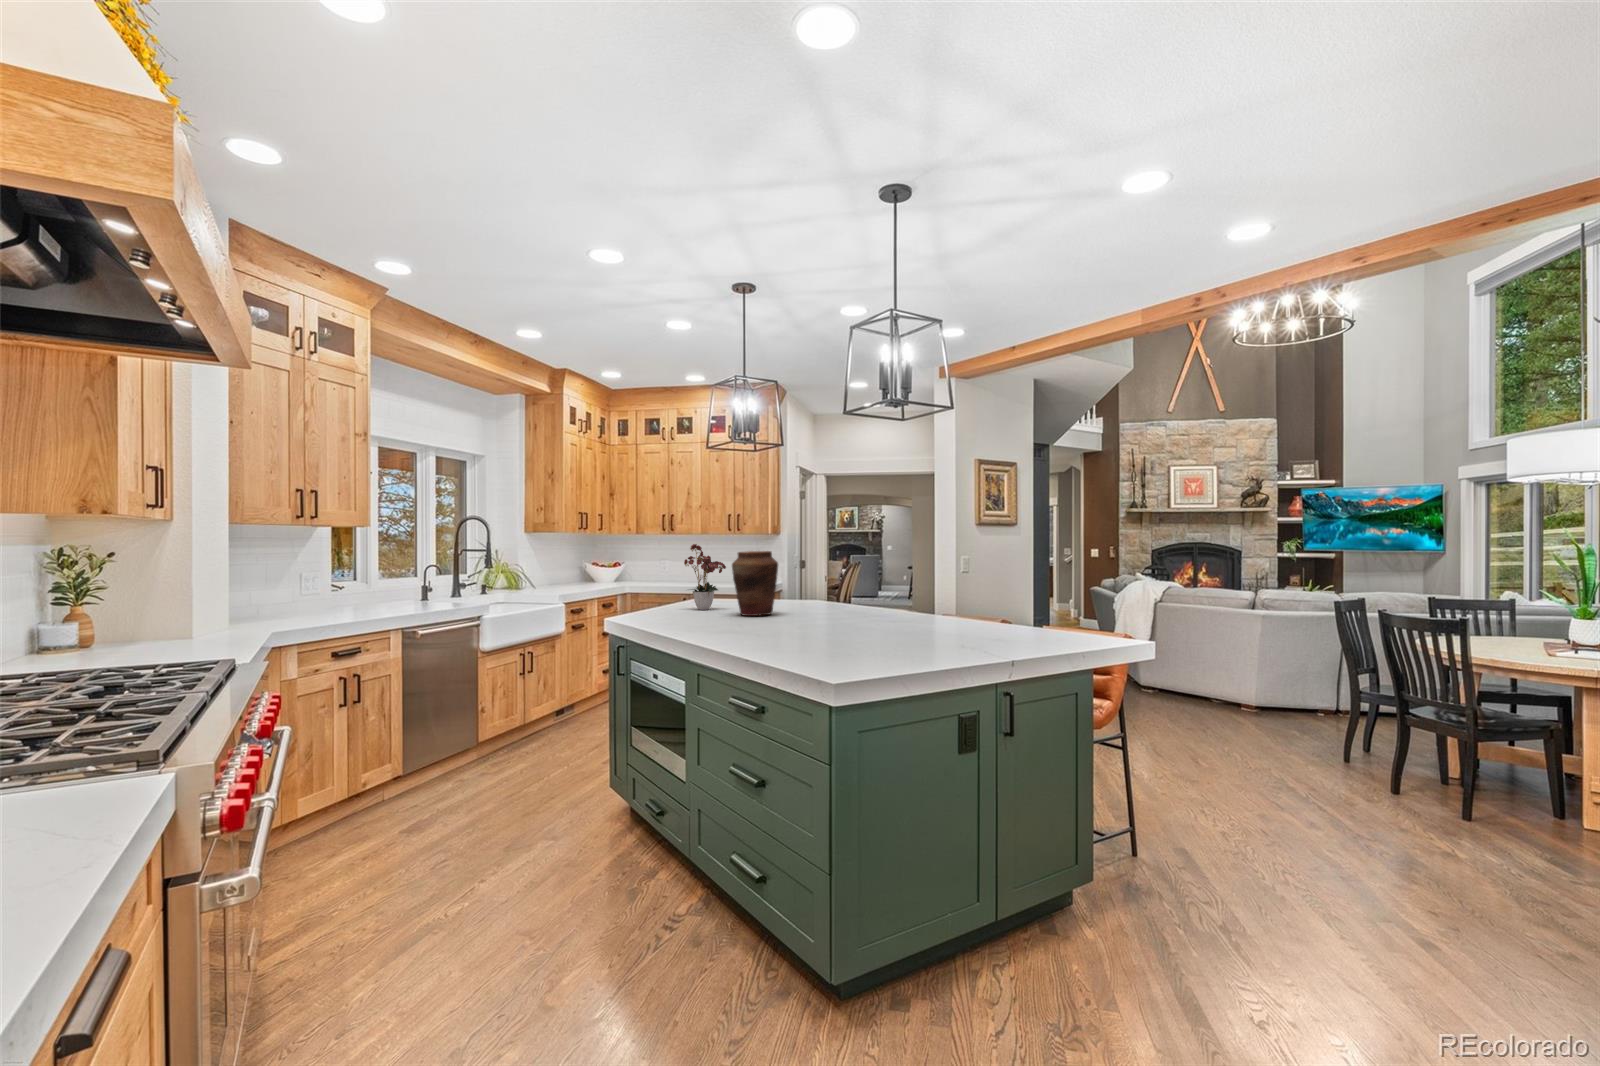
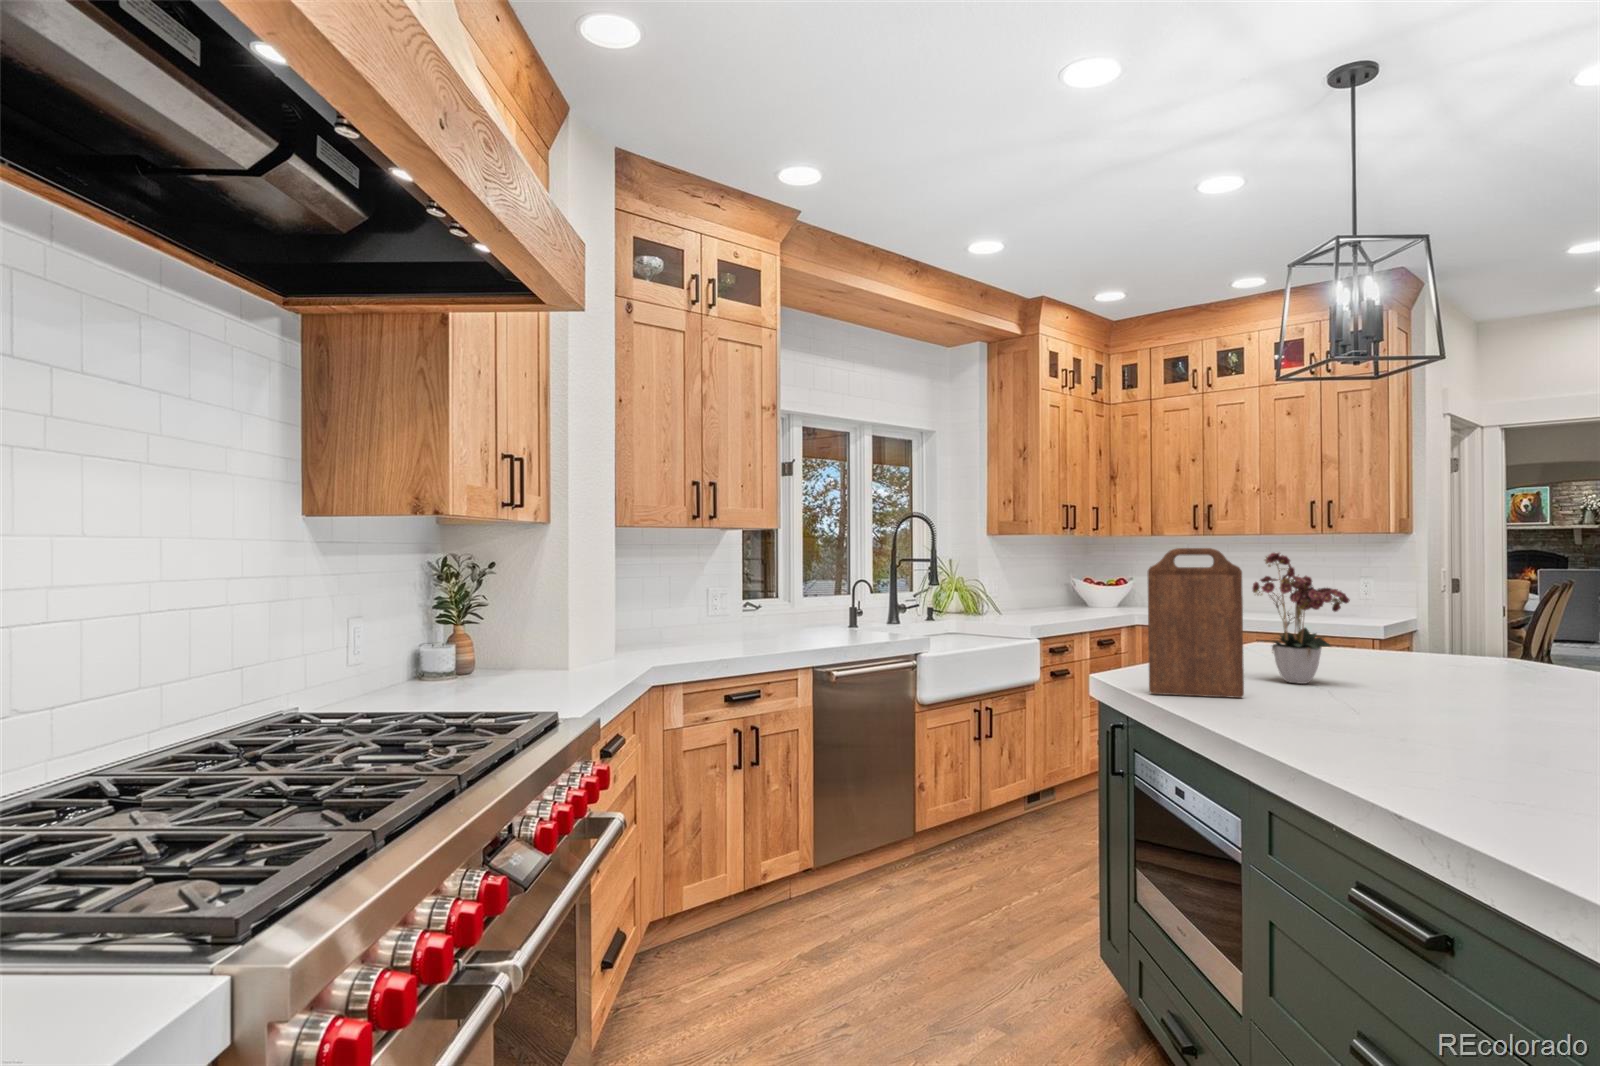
cutting board: none [633,541,678,618] -> present [1148,548,1244,698]
vase: present [732,551,778,616] -> none [1374,570,1507,718]

